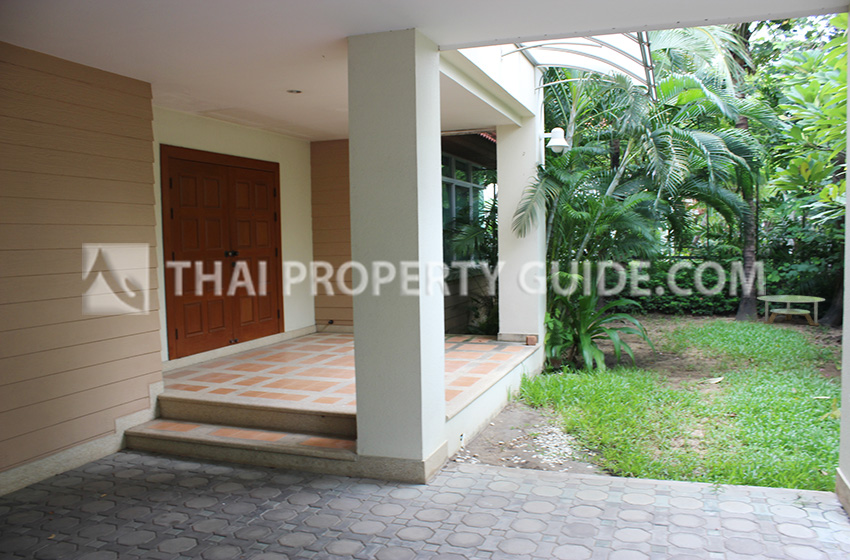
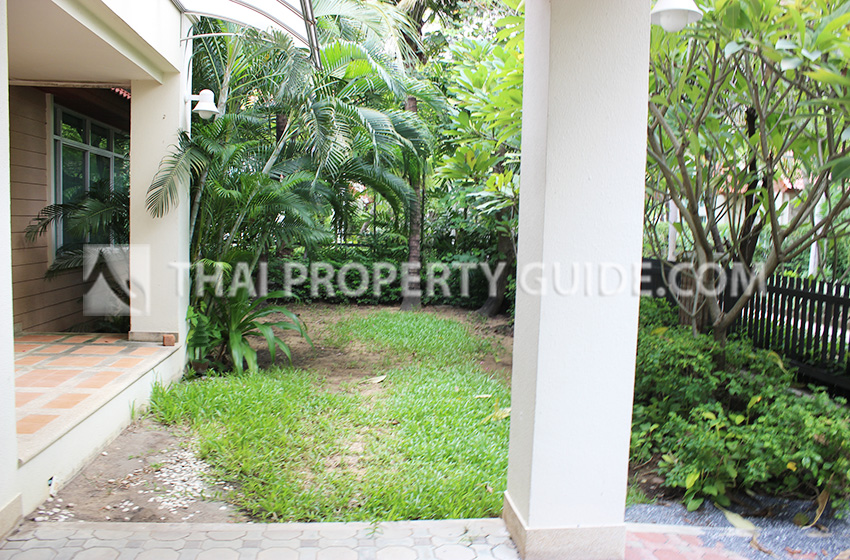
round table: present [757,295,825,325] -> none [411,289,465,316]

